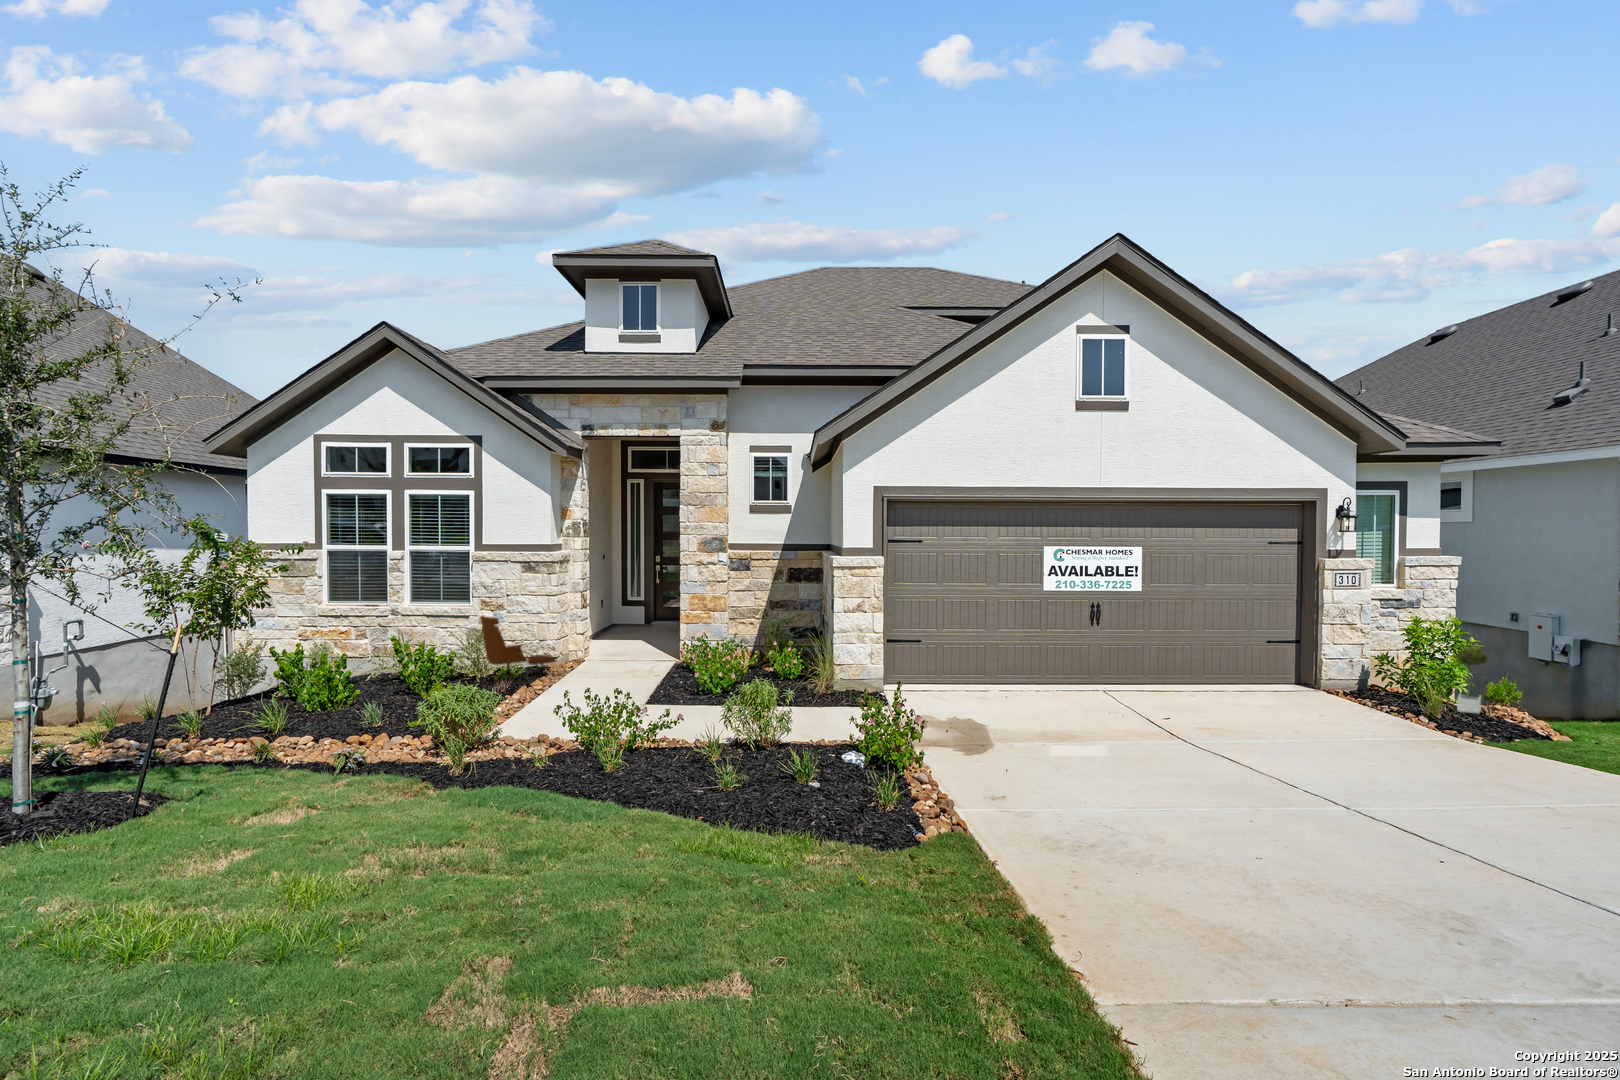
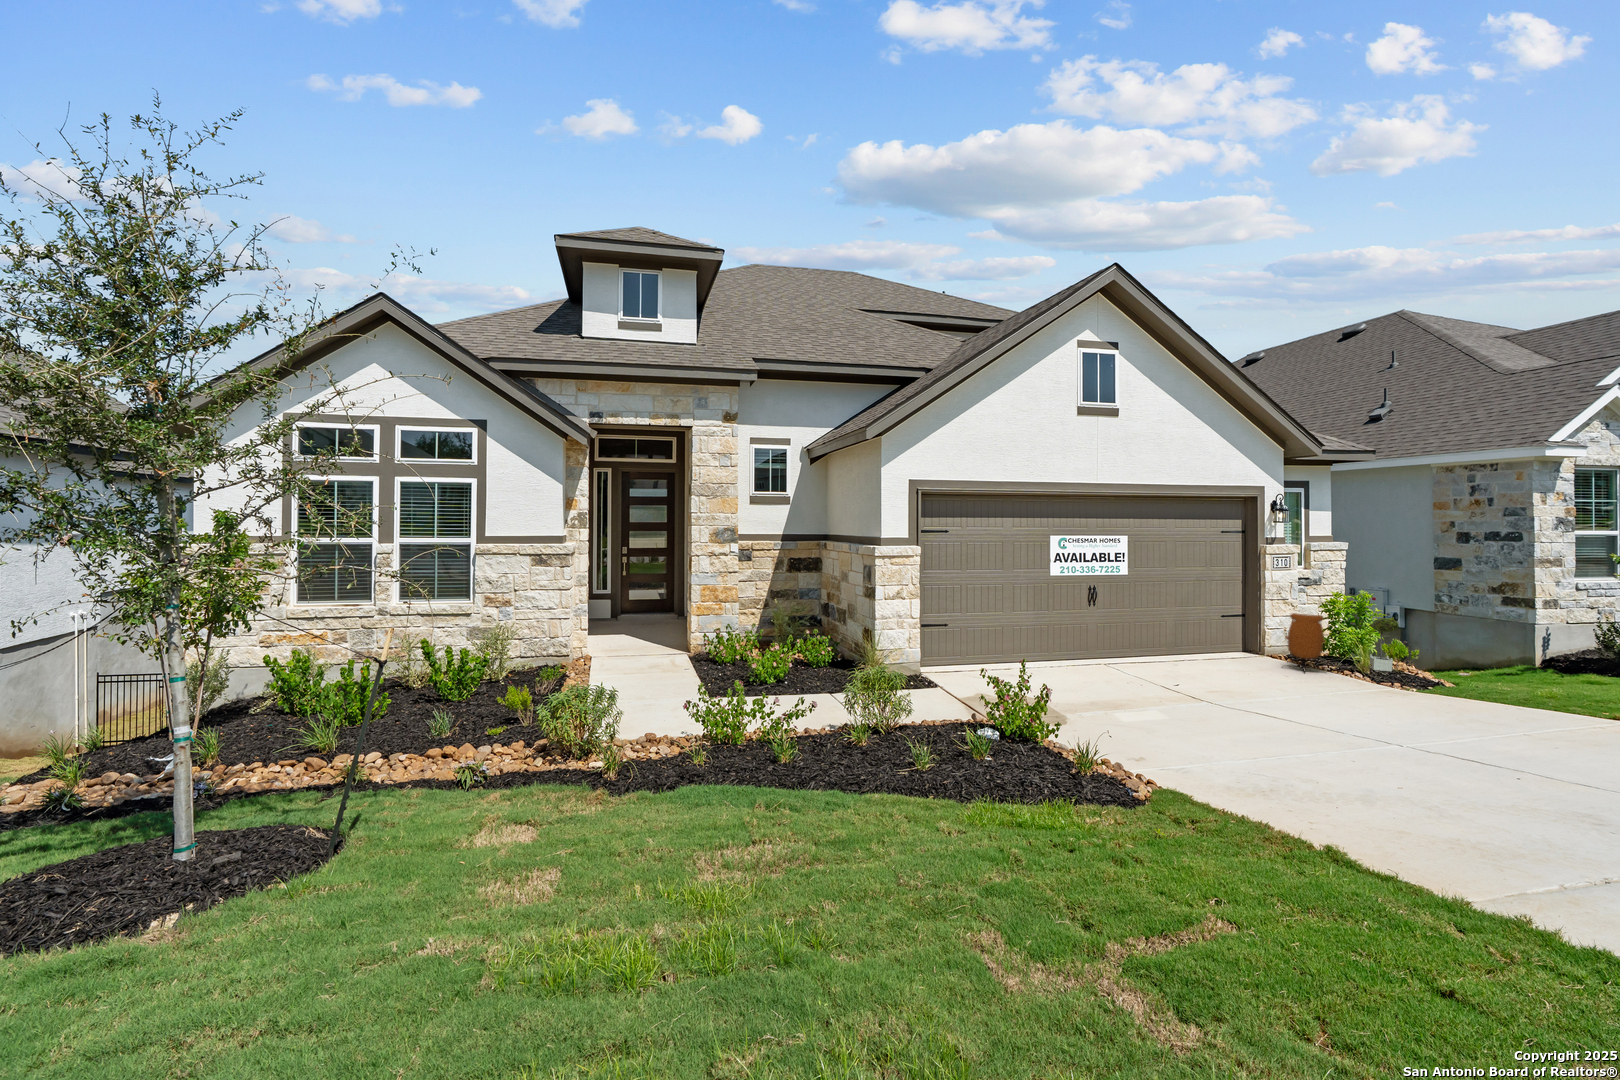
lounge chair: present [480,616,556,679] -> present [1285,613,1325,672]

